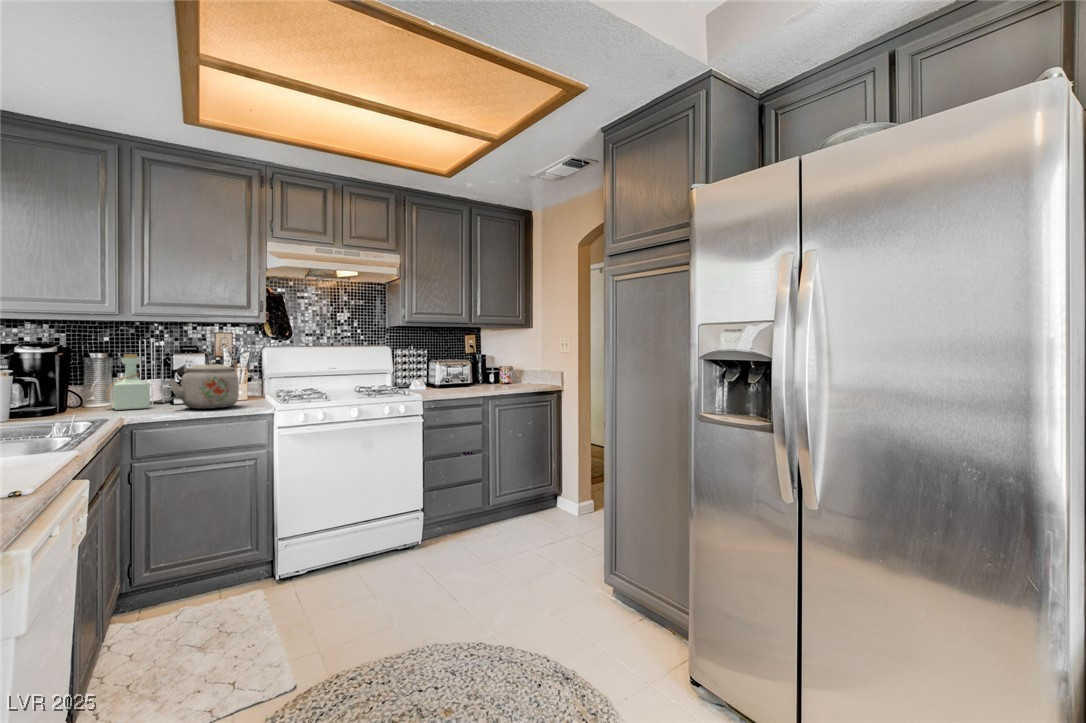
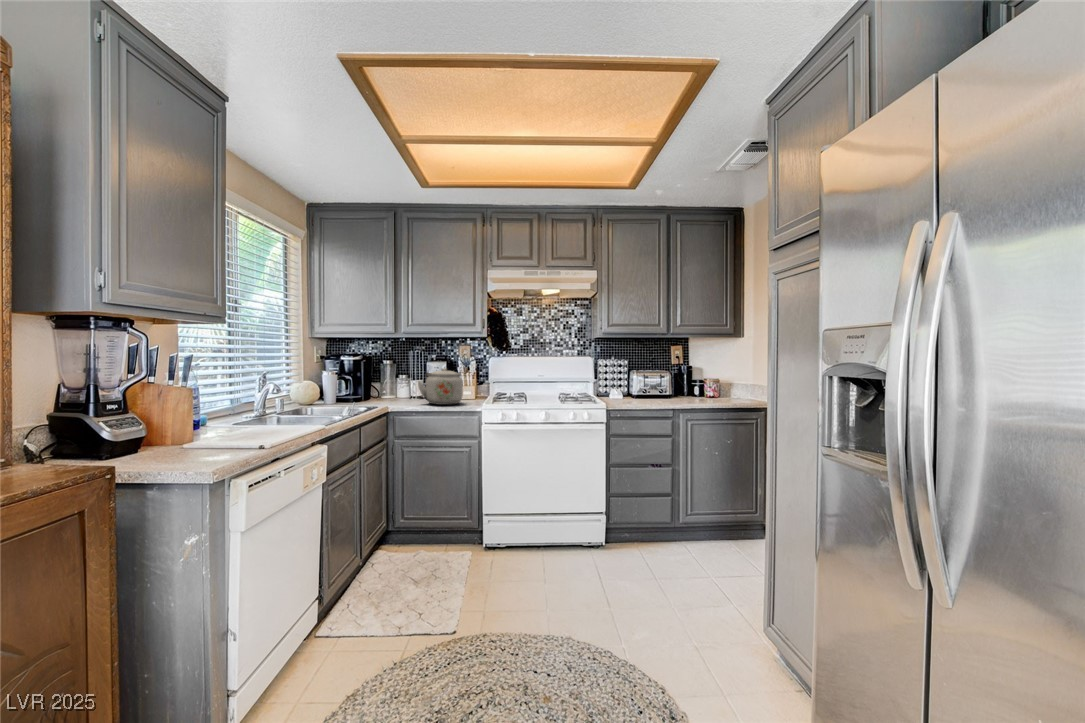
bottle: present [107,354,150,410] -> none [385,362,410,401]

